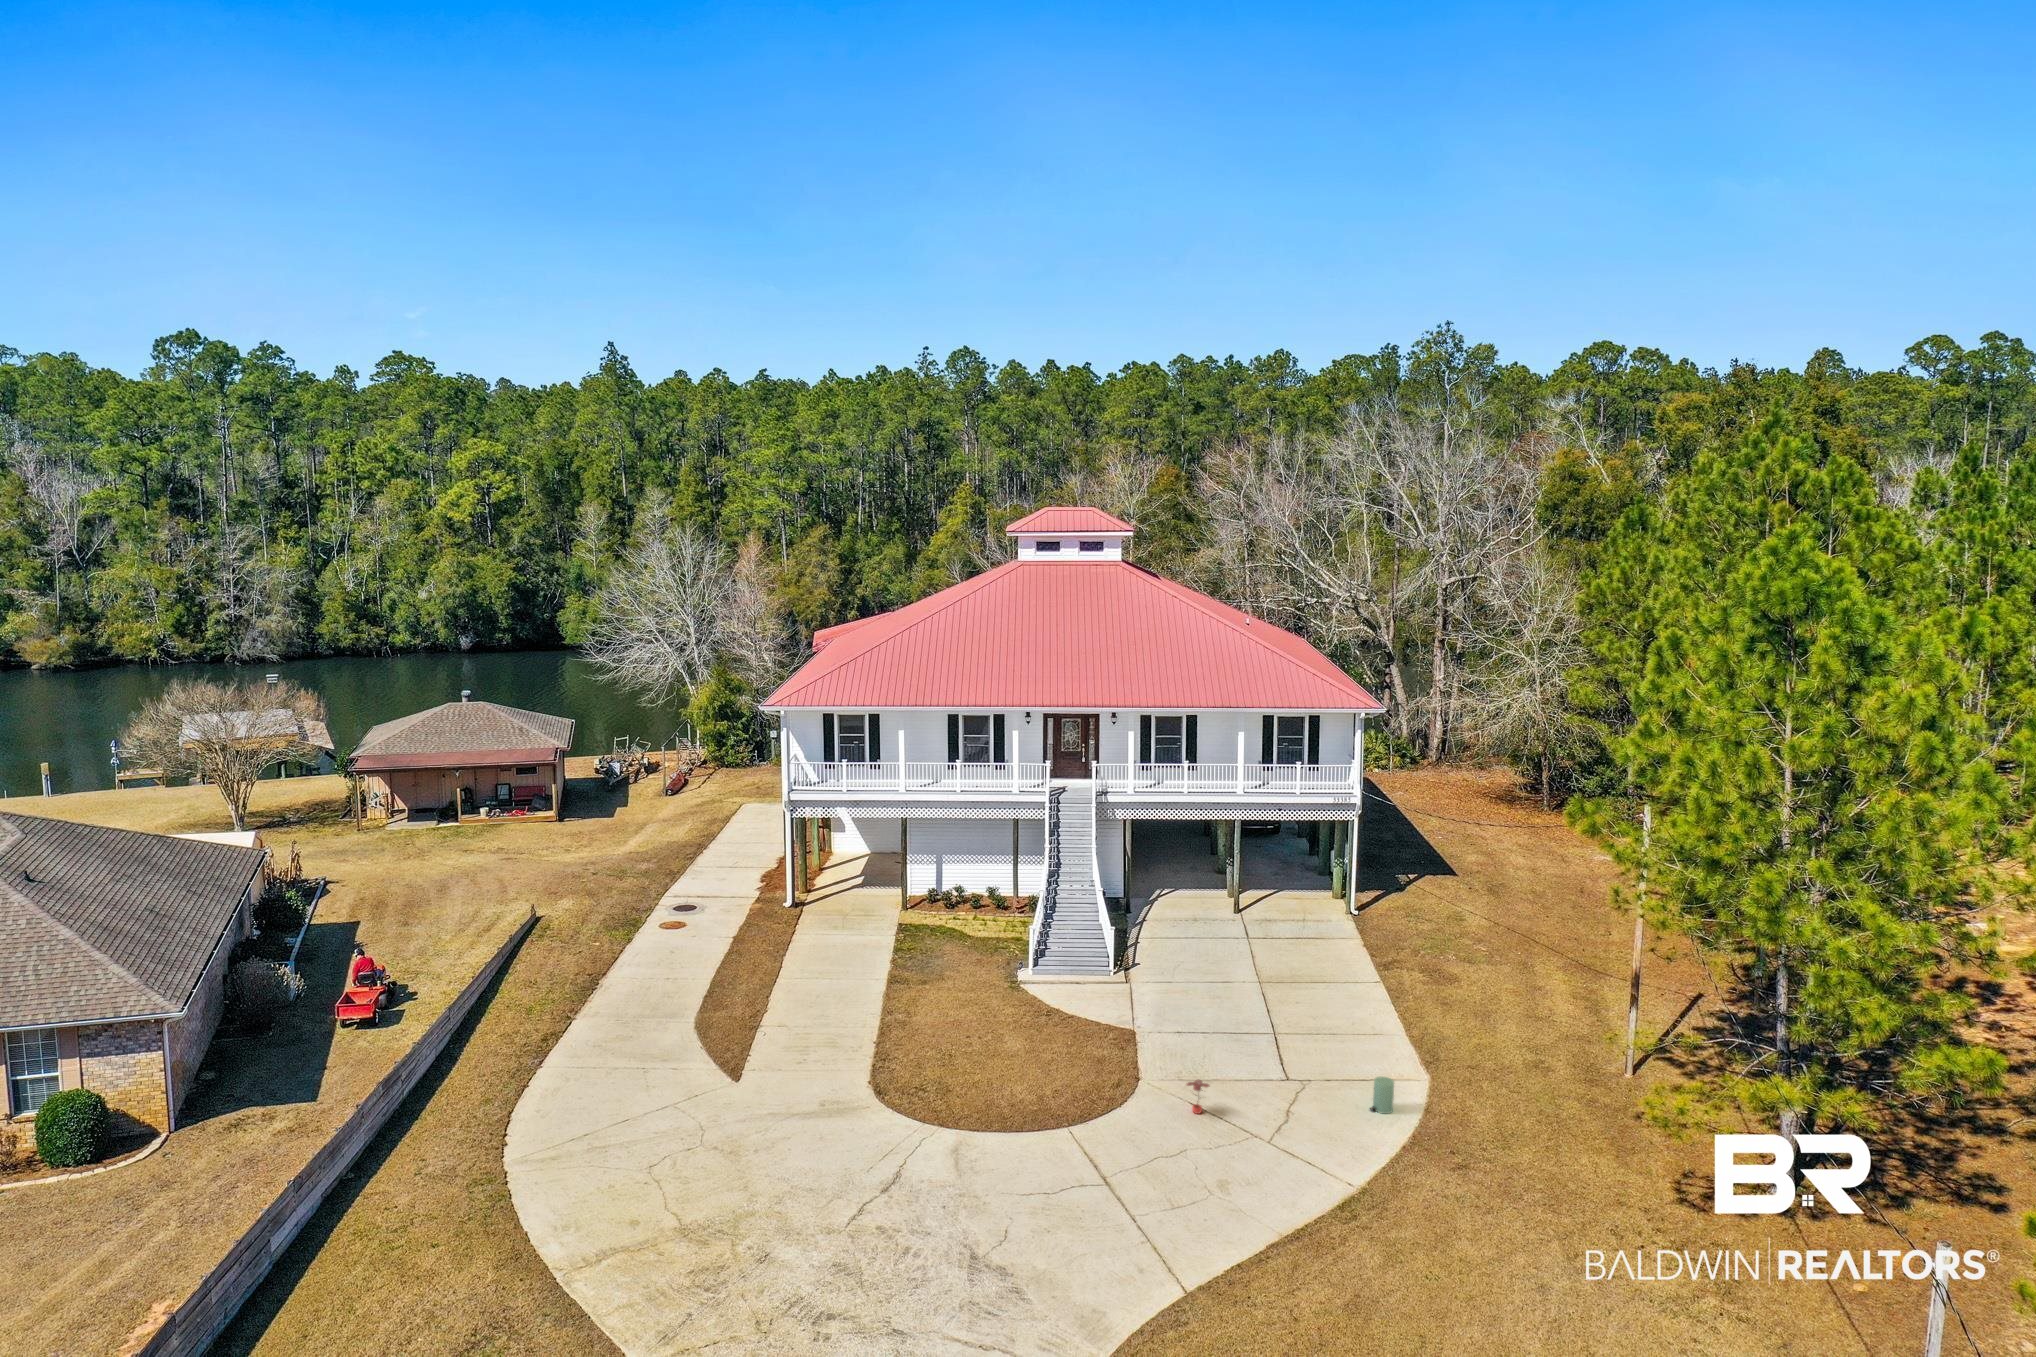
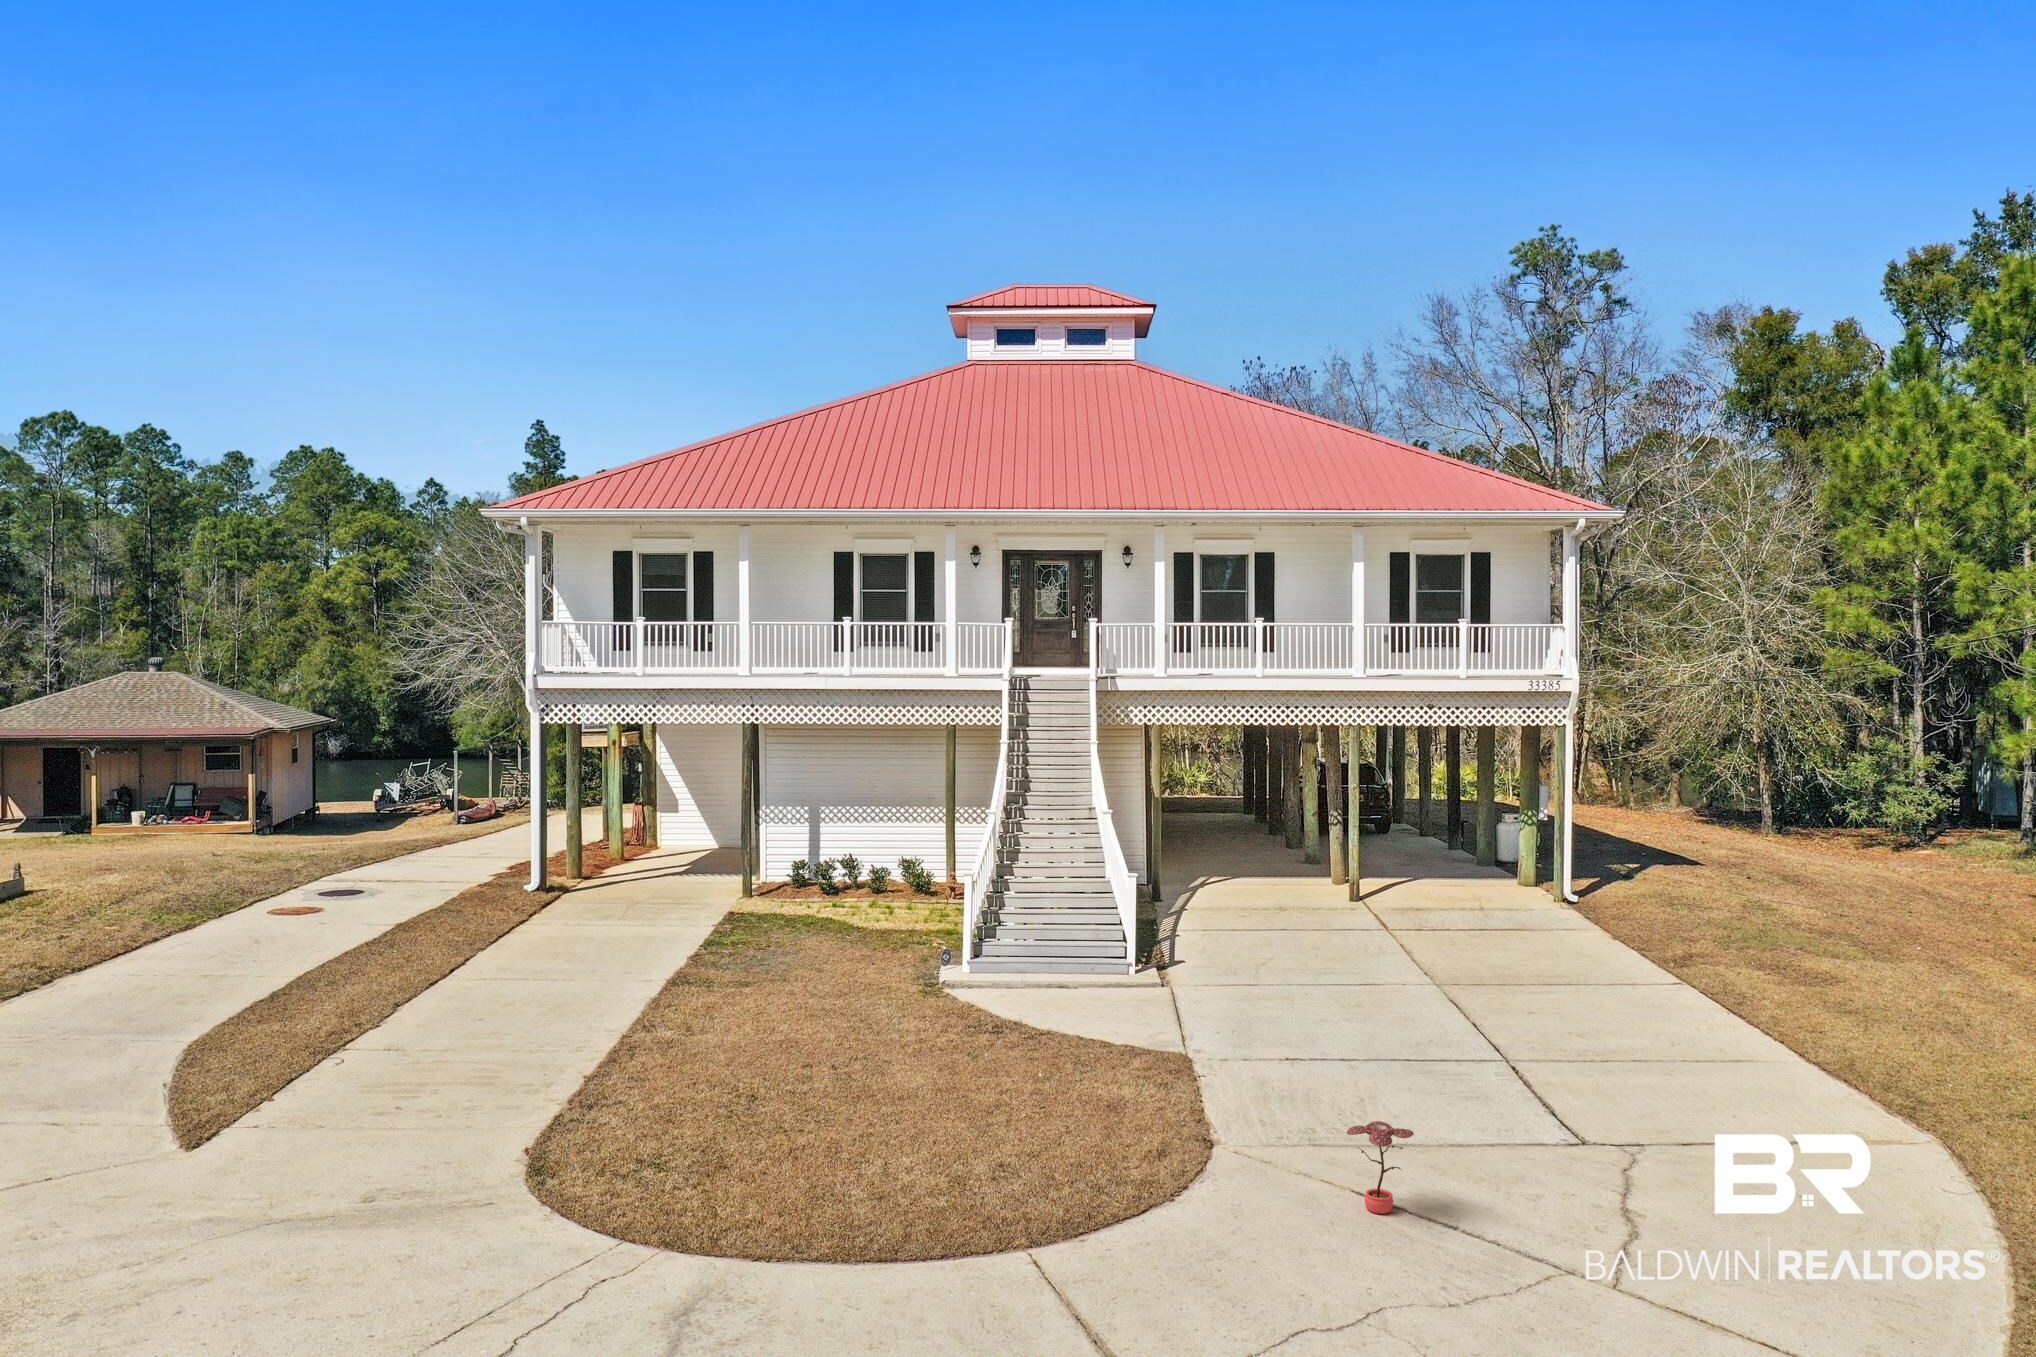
trash can: present [1371,1077,1394,1114] -> none [1838,1115,1907,1214]

